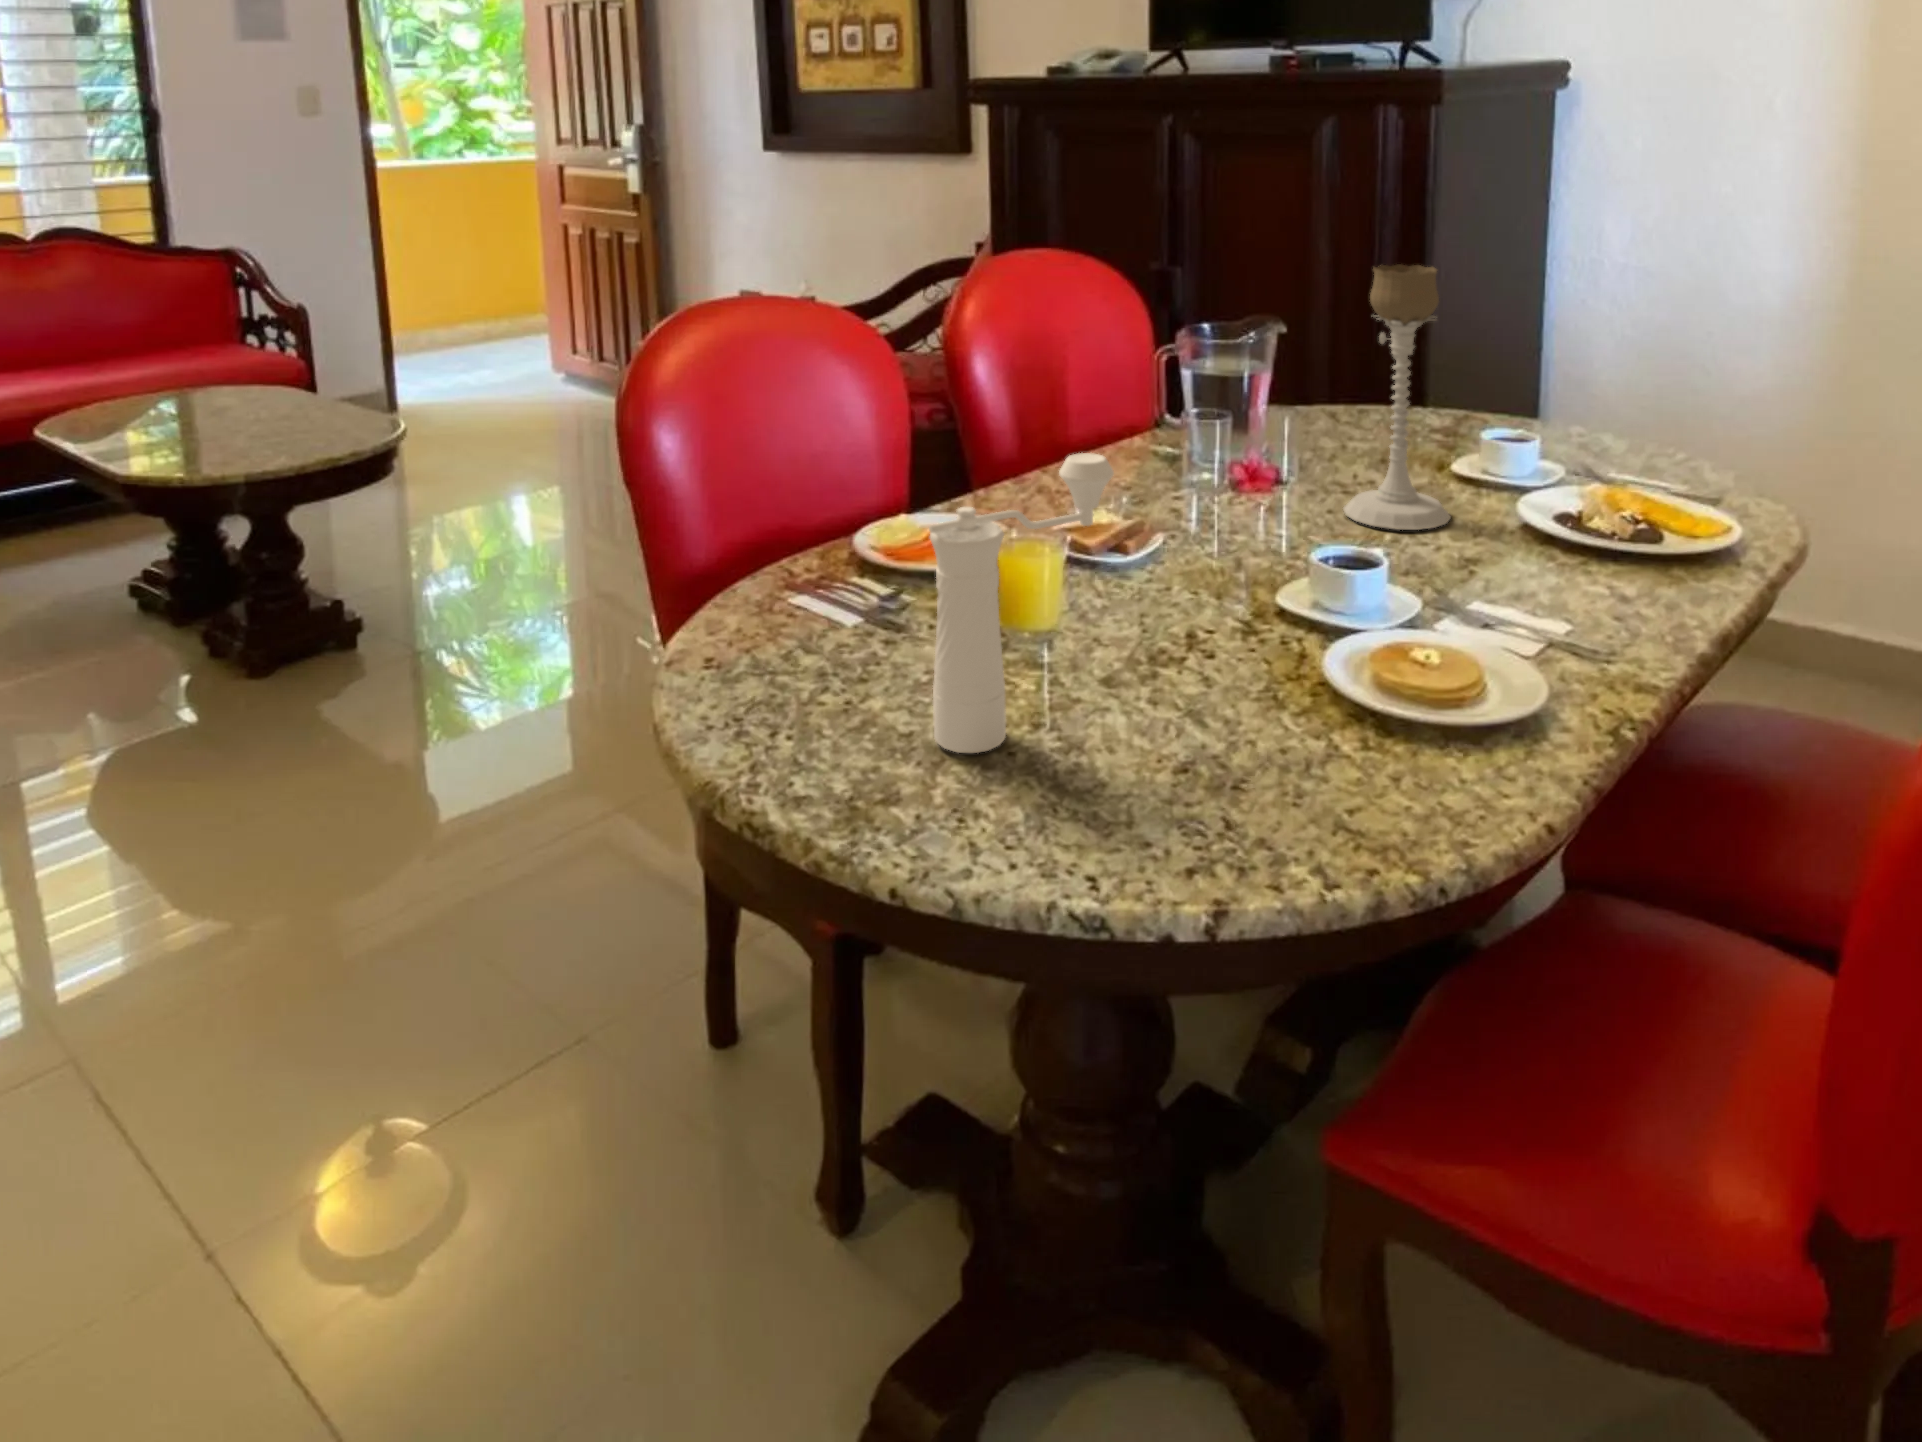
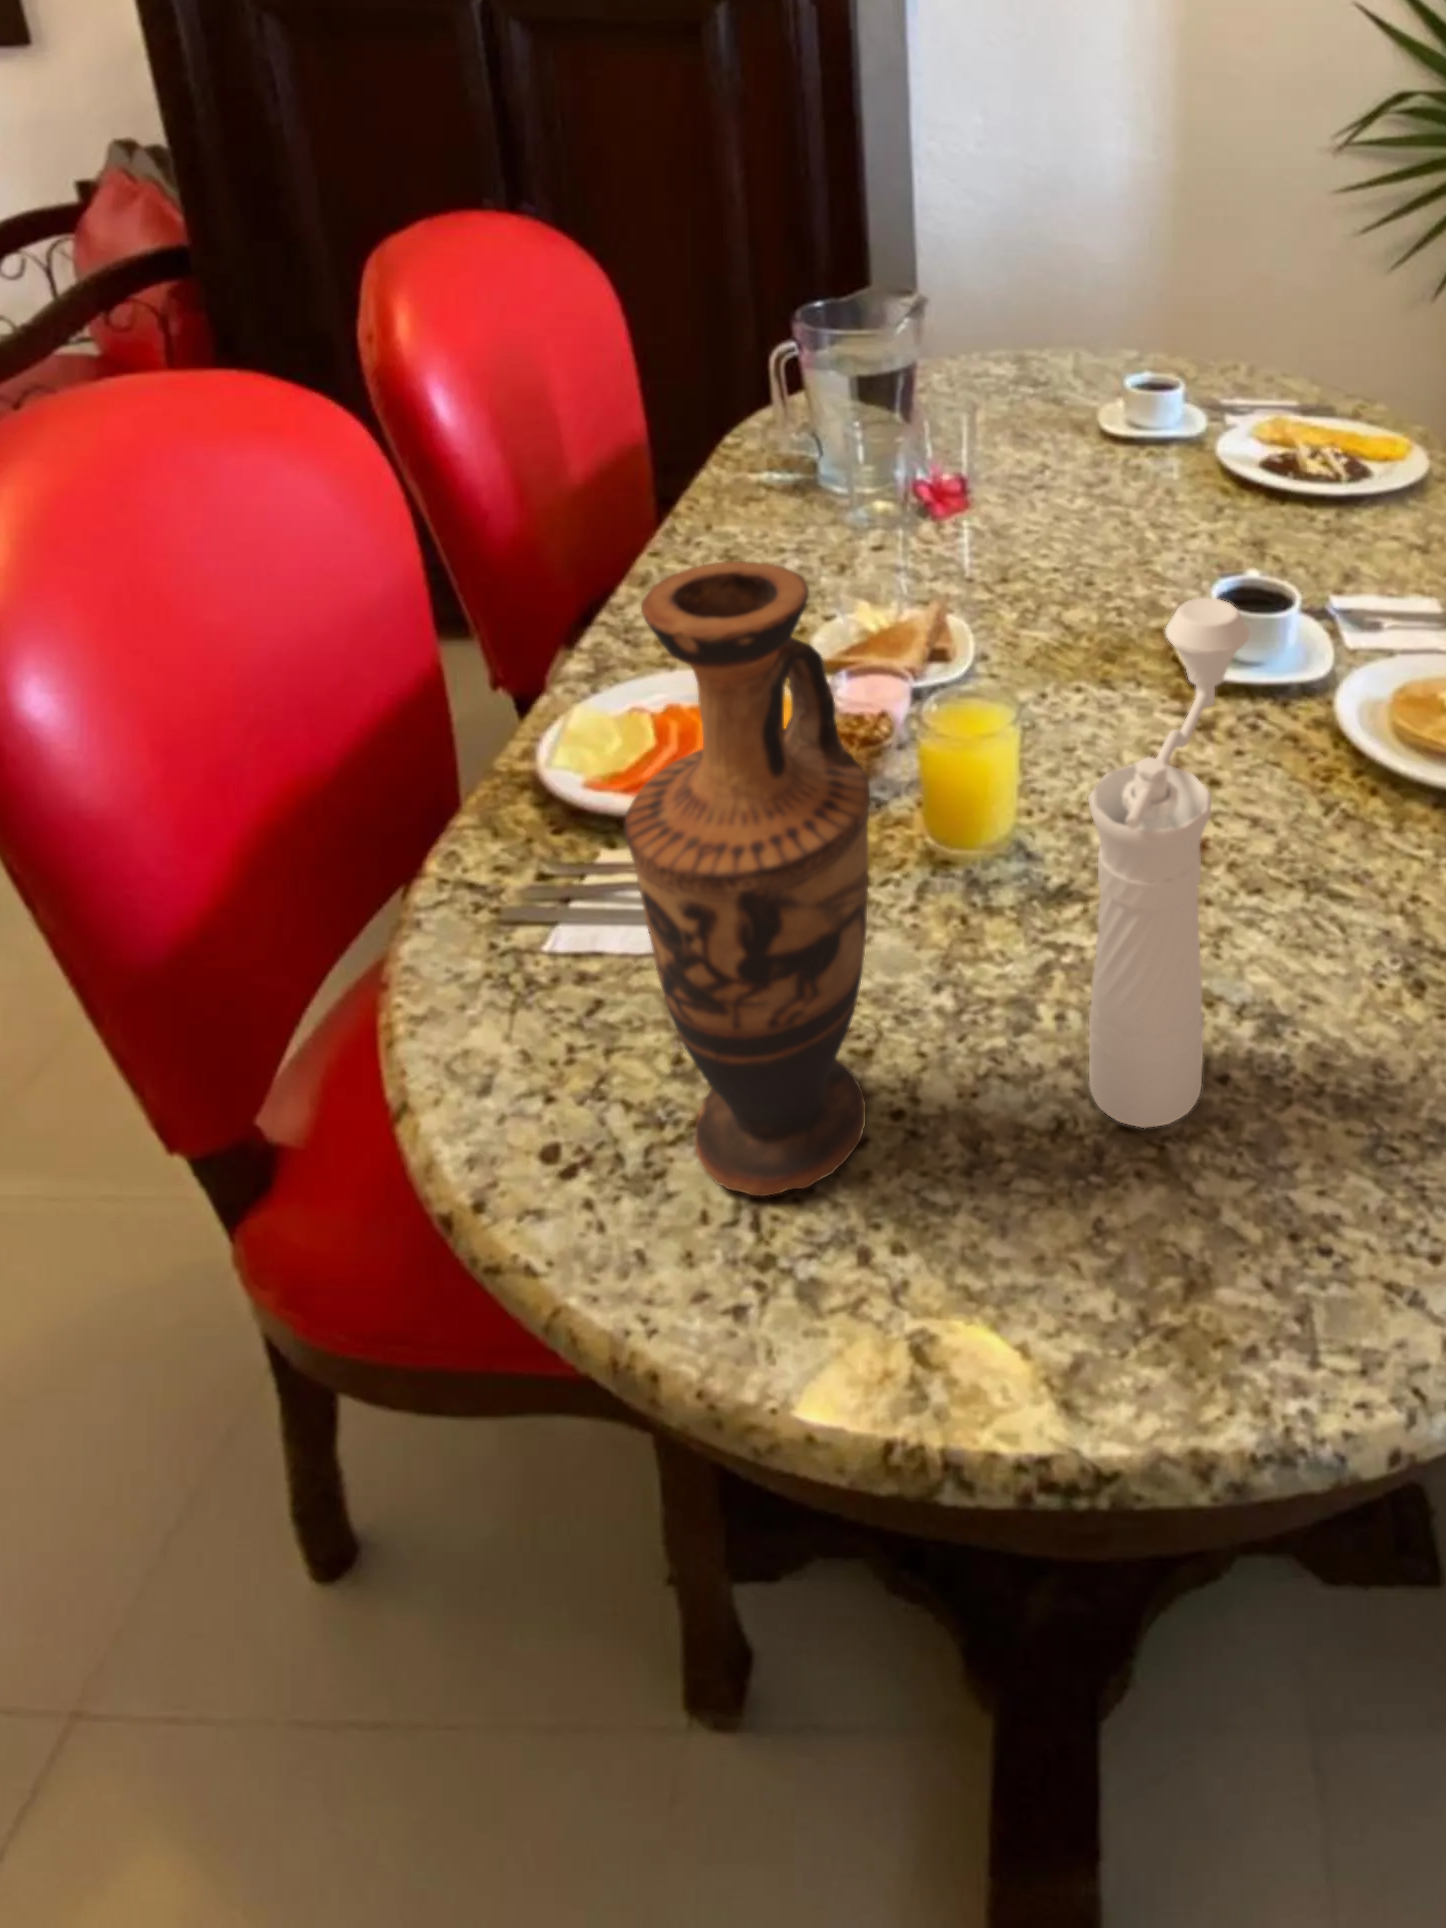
candle holder: present [1344,264,1450,530] -> none [1070,212,1191,532]
vase: none [729,351,854,704] -> present [624,561,870,1196]

